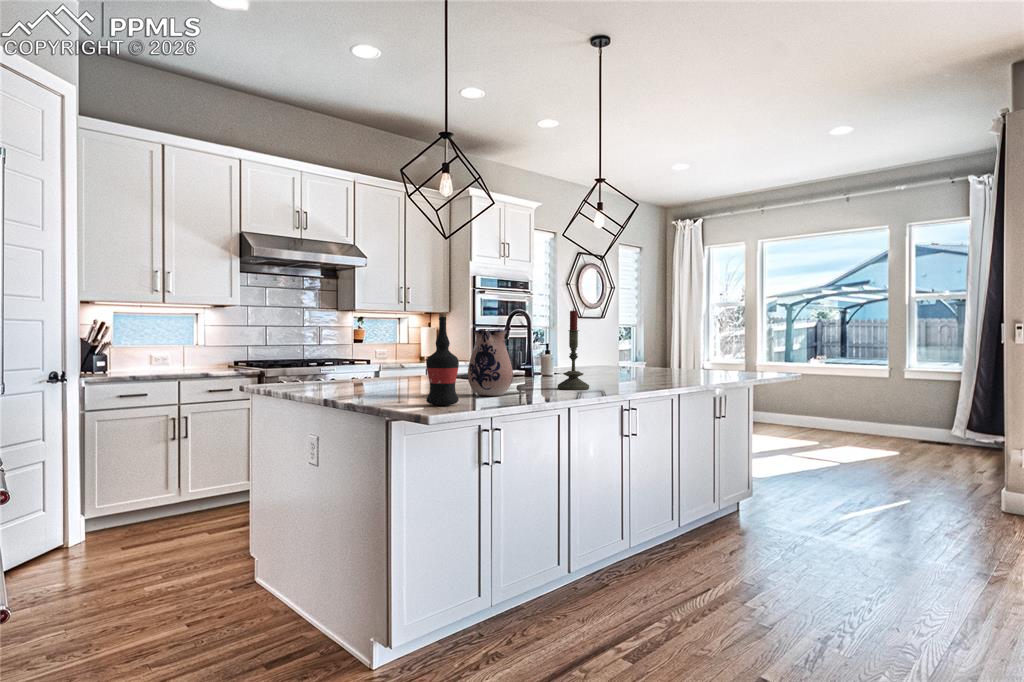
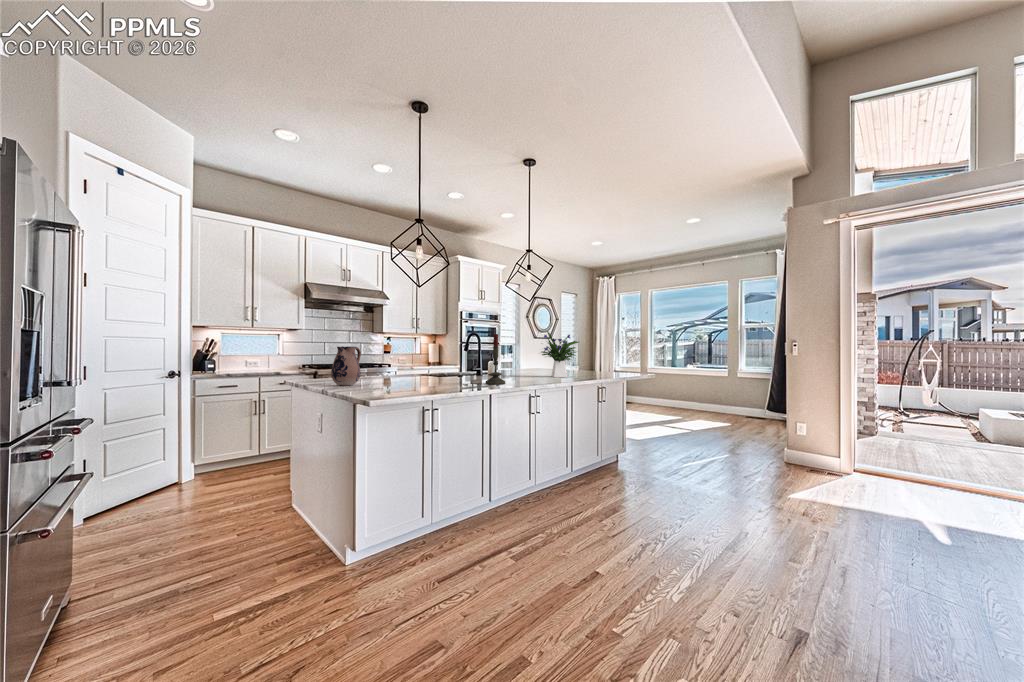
flower arrangement: none [618,305,686,378] -> present [541,331,579,377]
wine bottle: present [426,313,459,405] -> none [383,336,405,394]
ceramic pitcher: present [468,330,513,396] -> present [331,346,361,386]

